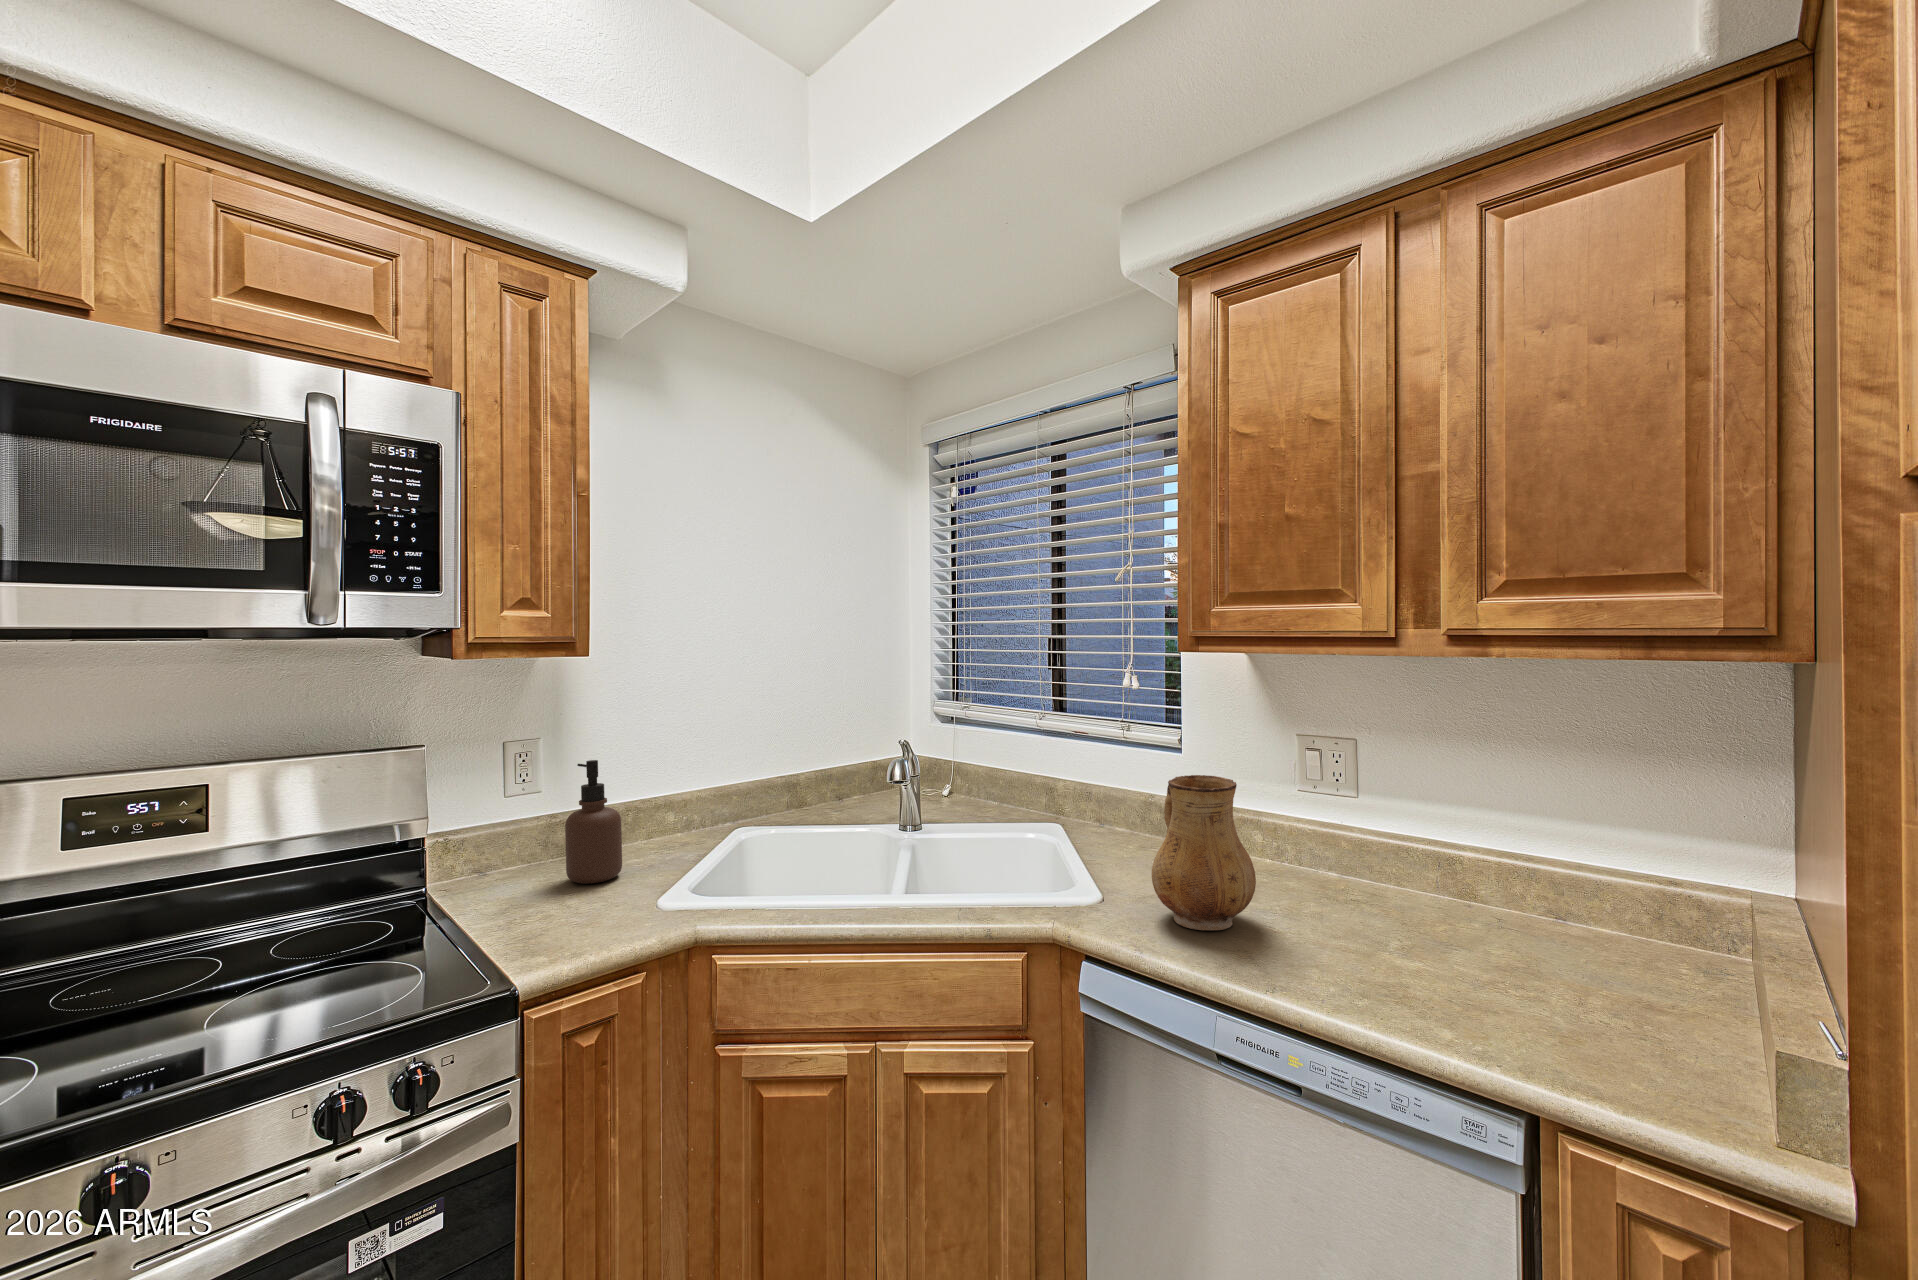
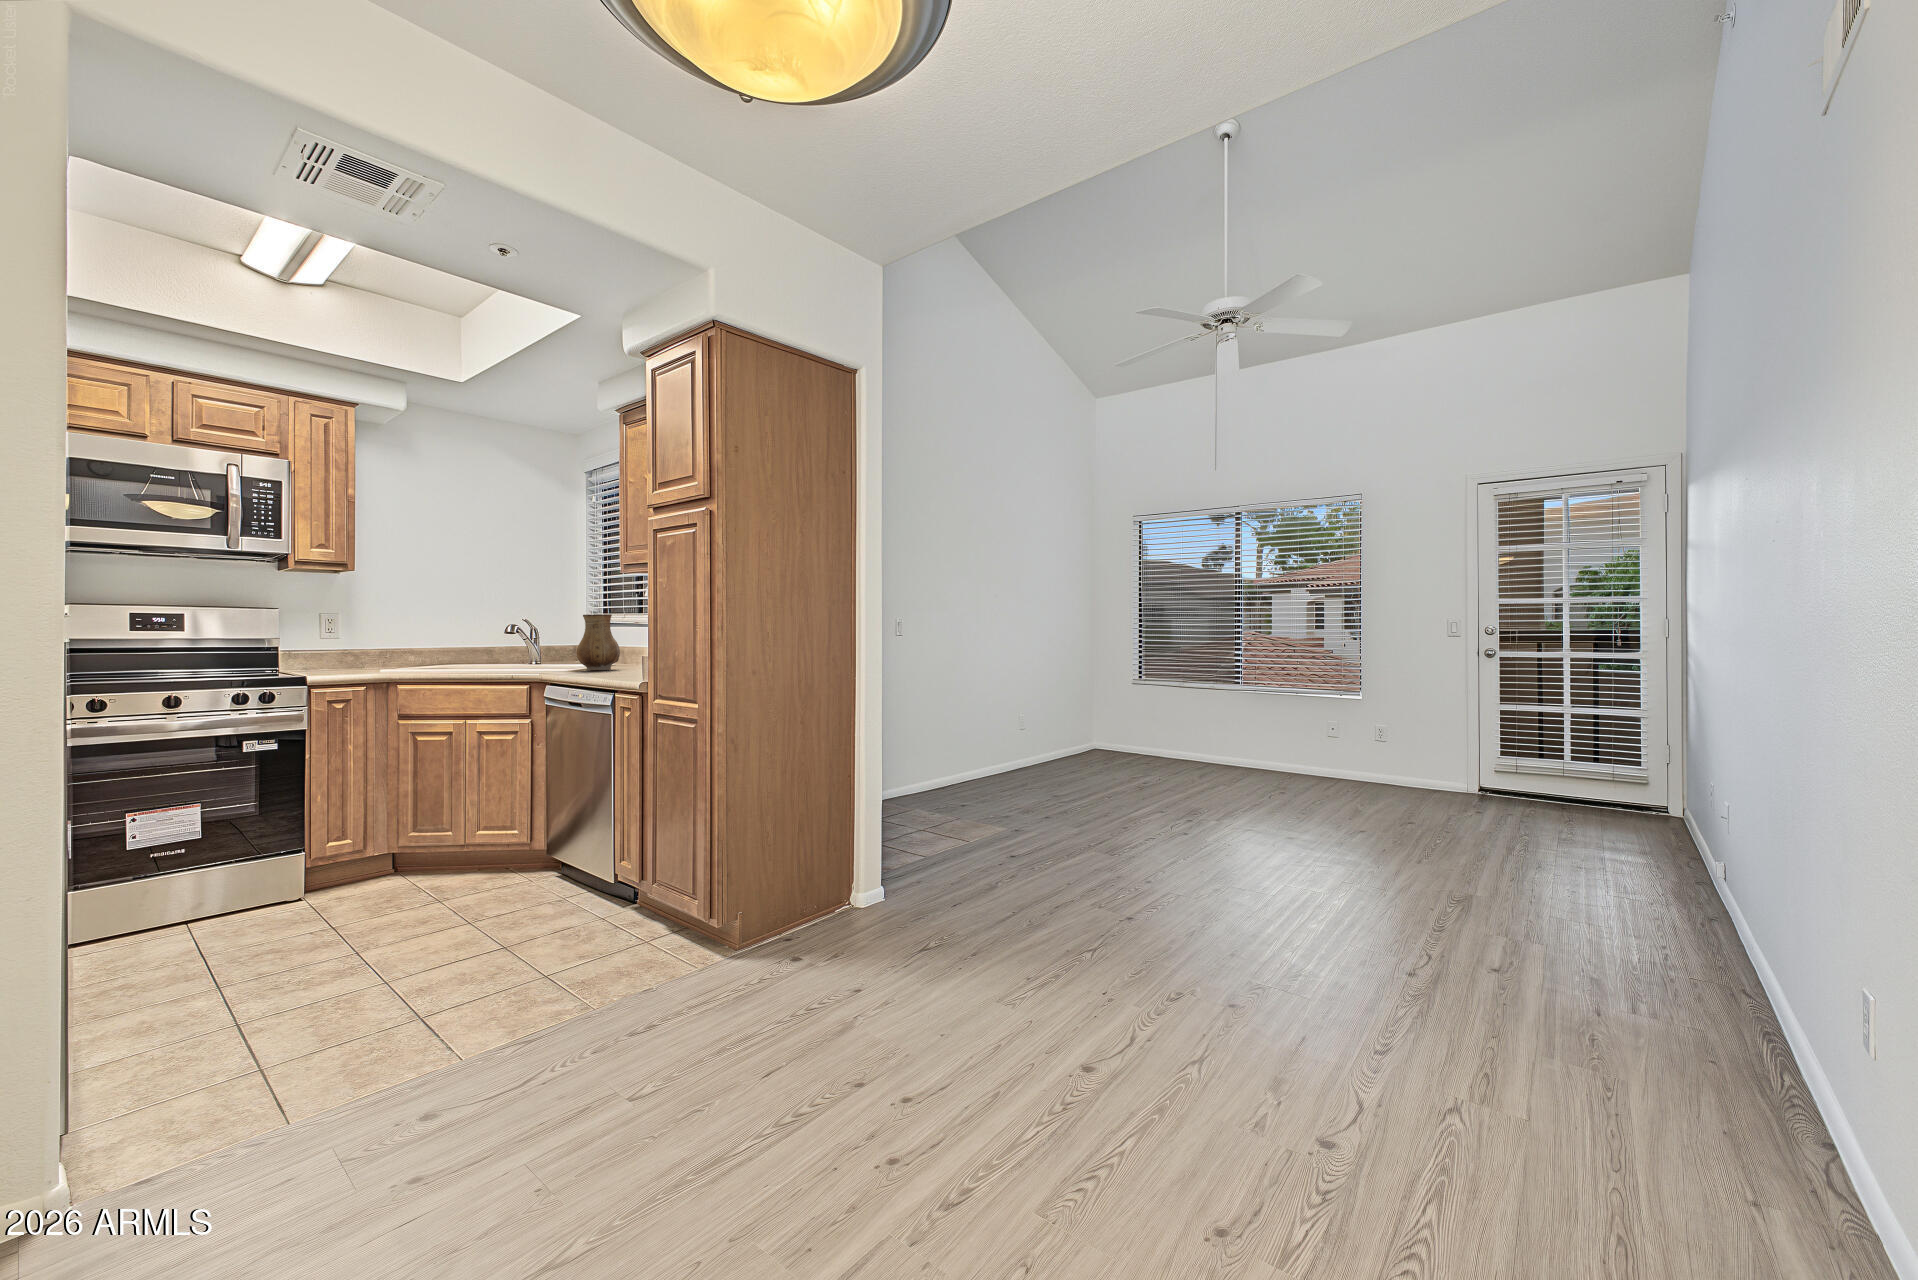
soap dispenser: present [565,760,622,884] -> none [348,620,376,673]

